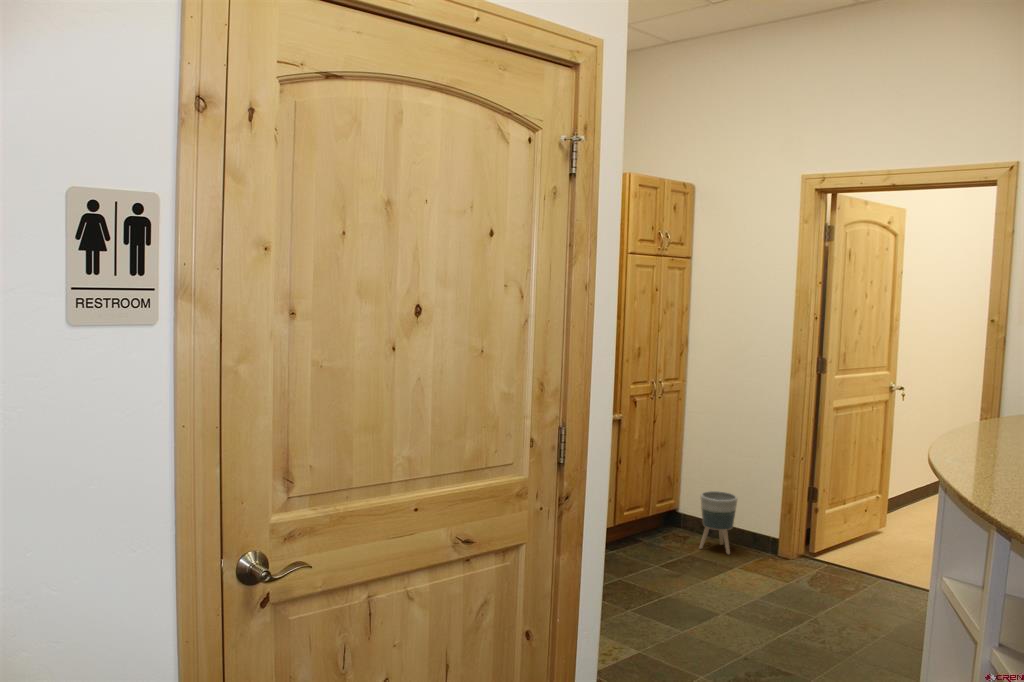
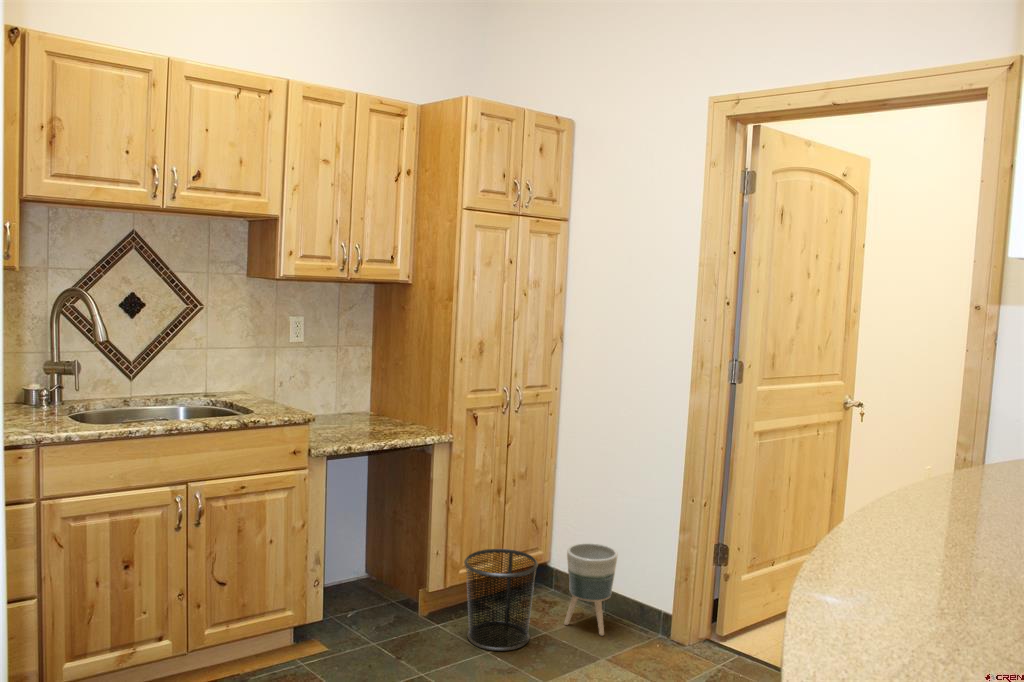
waste bin: none [633,495,686,564] -> present [464,549,538,651]

